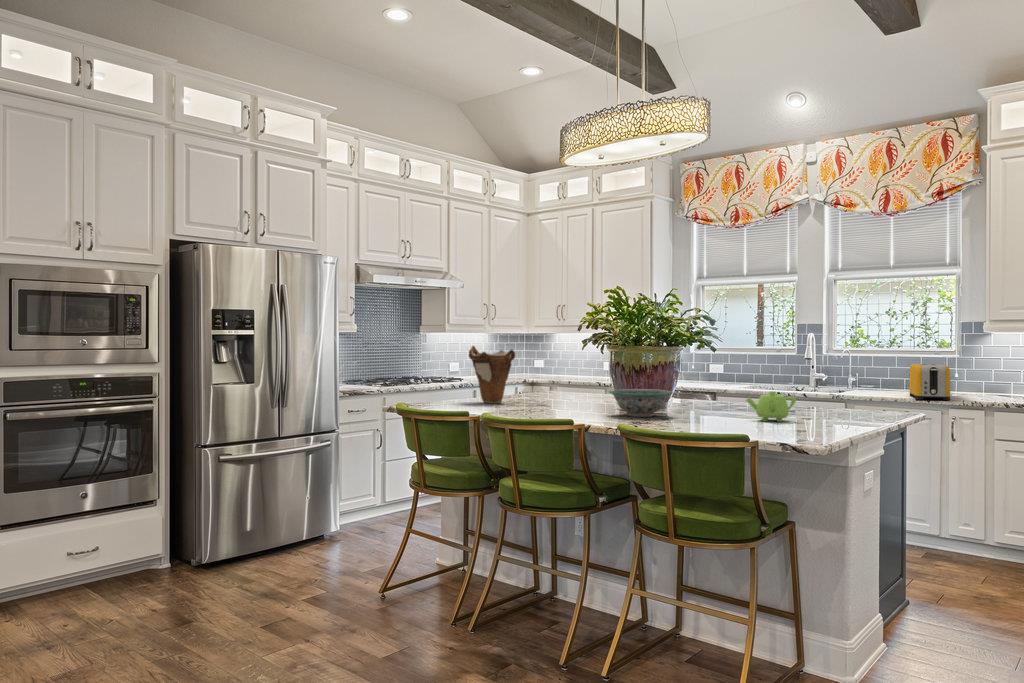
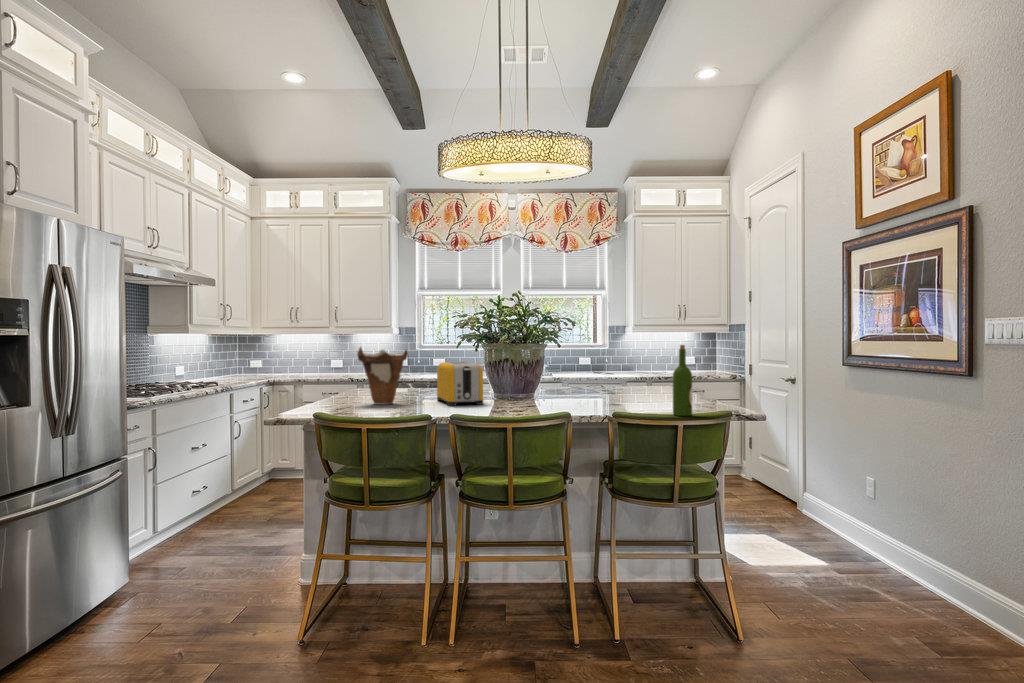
wine bottle: none [674,350,697,436] -> present [673,345,692,416]
toaster: present [910,364,950,400] -> present [437,362,483,406]
decorative bowl: present [609,389,673,417] -> none [535,380,590,405]
teapot: present [746,391,796,422] -> none [634,376,665,400]

